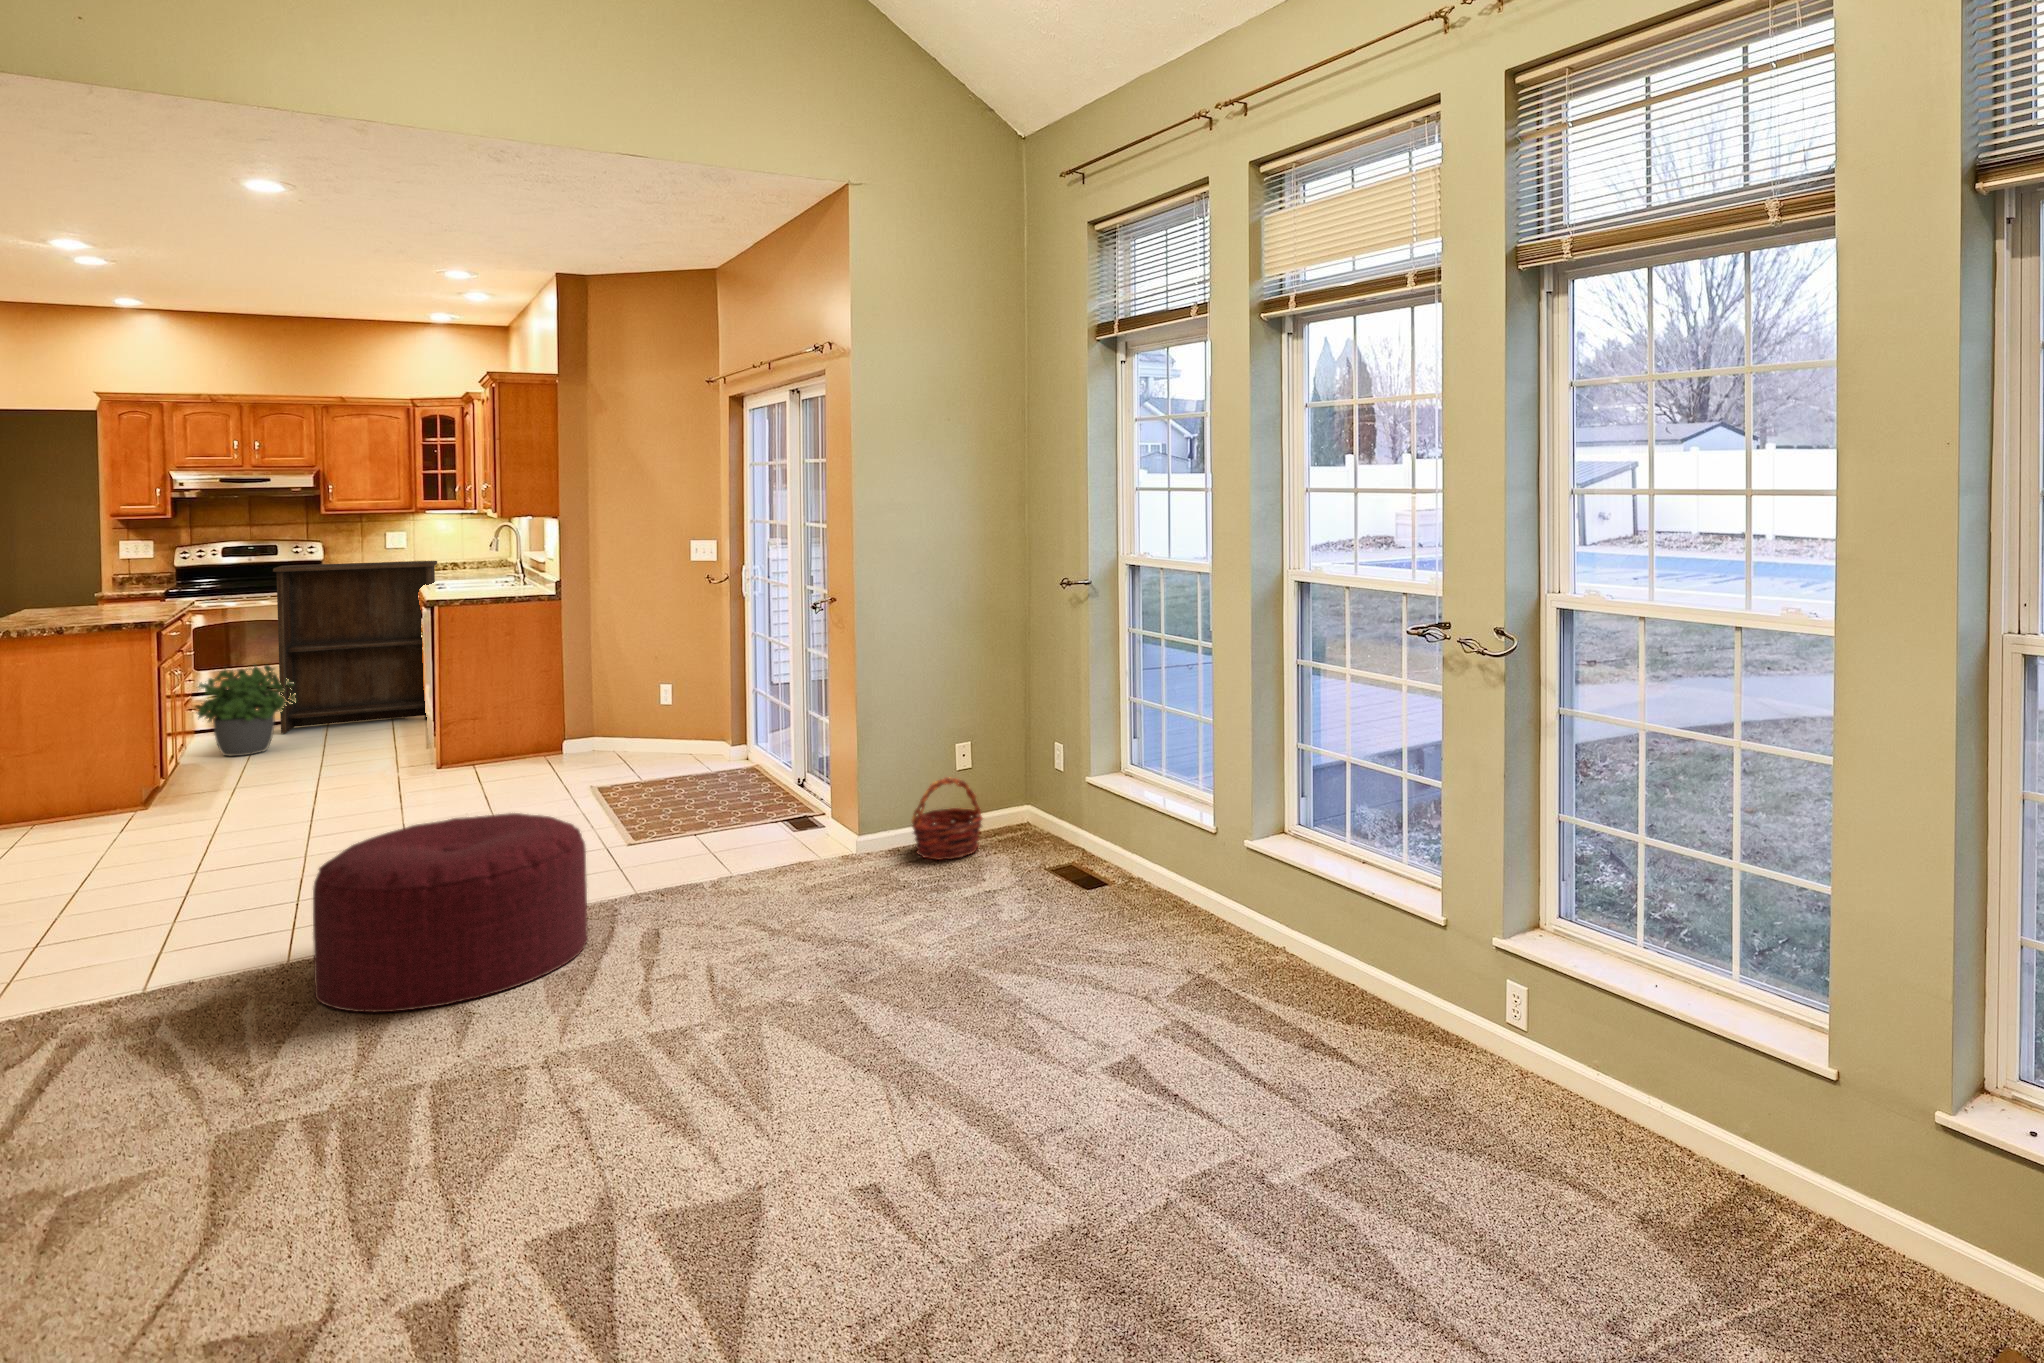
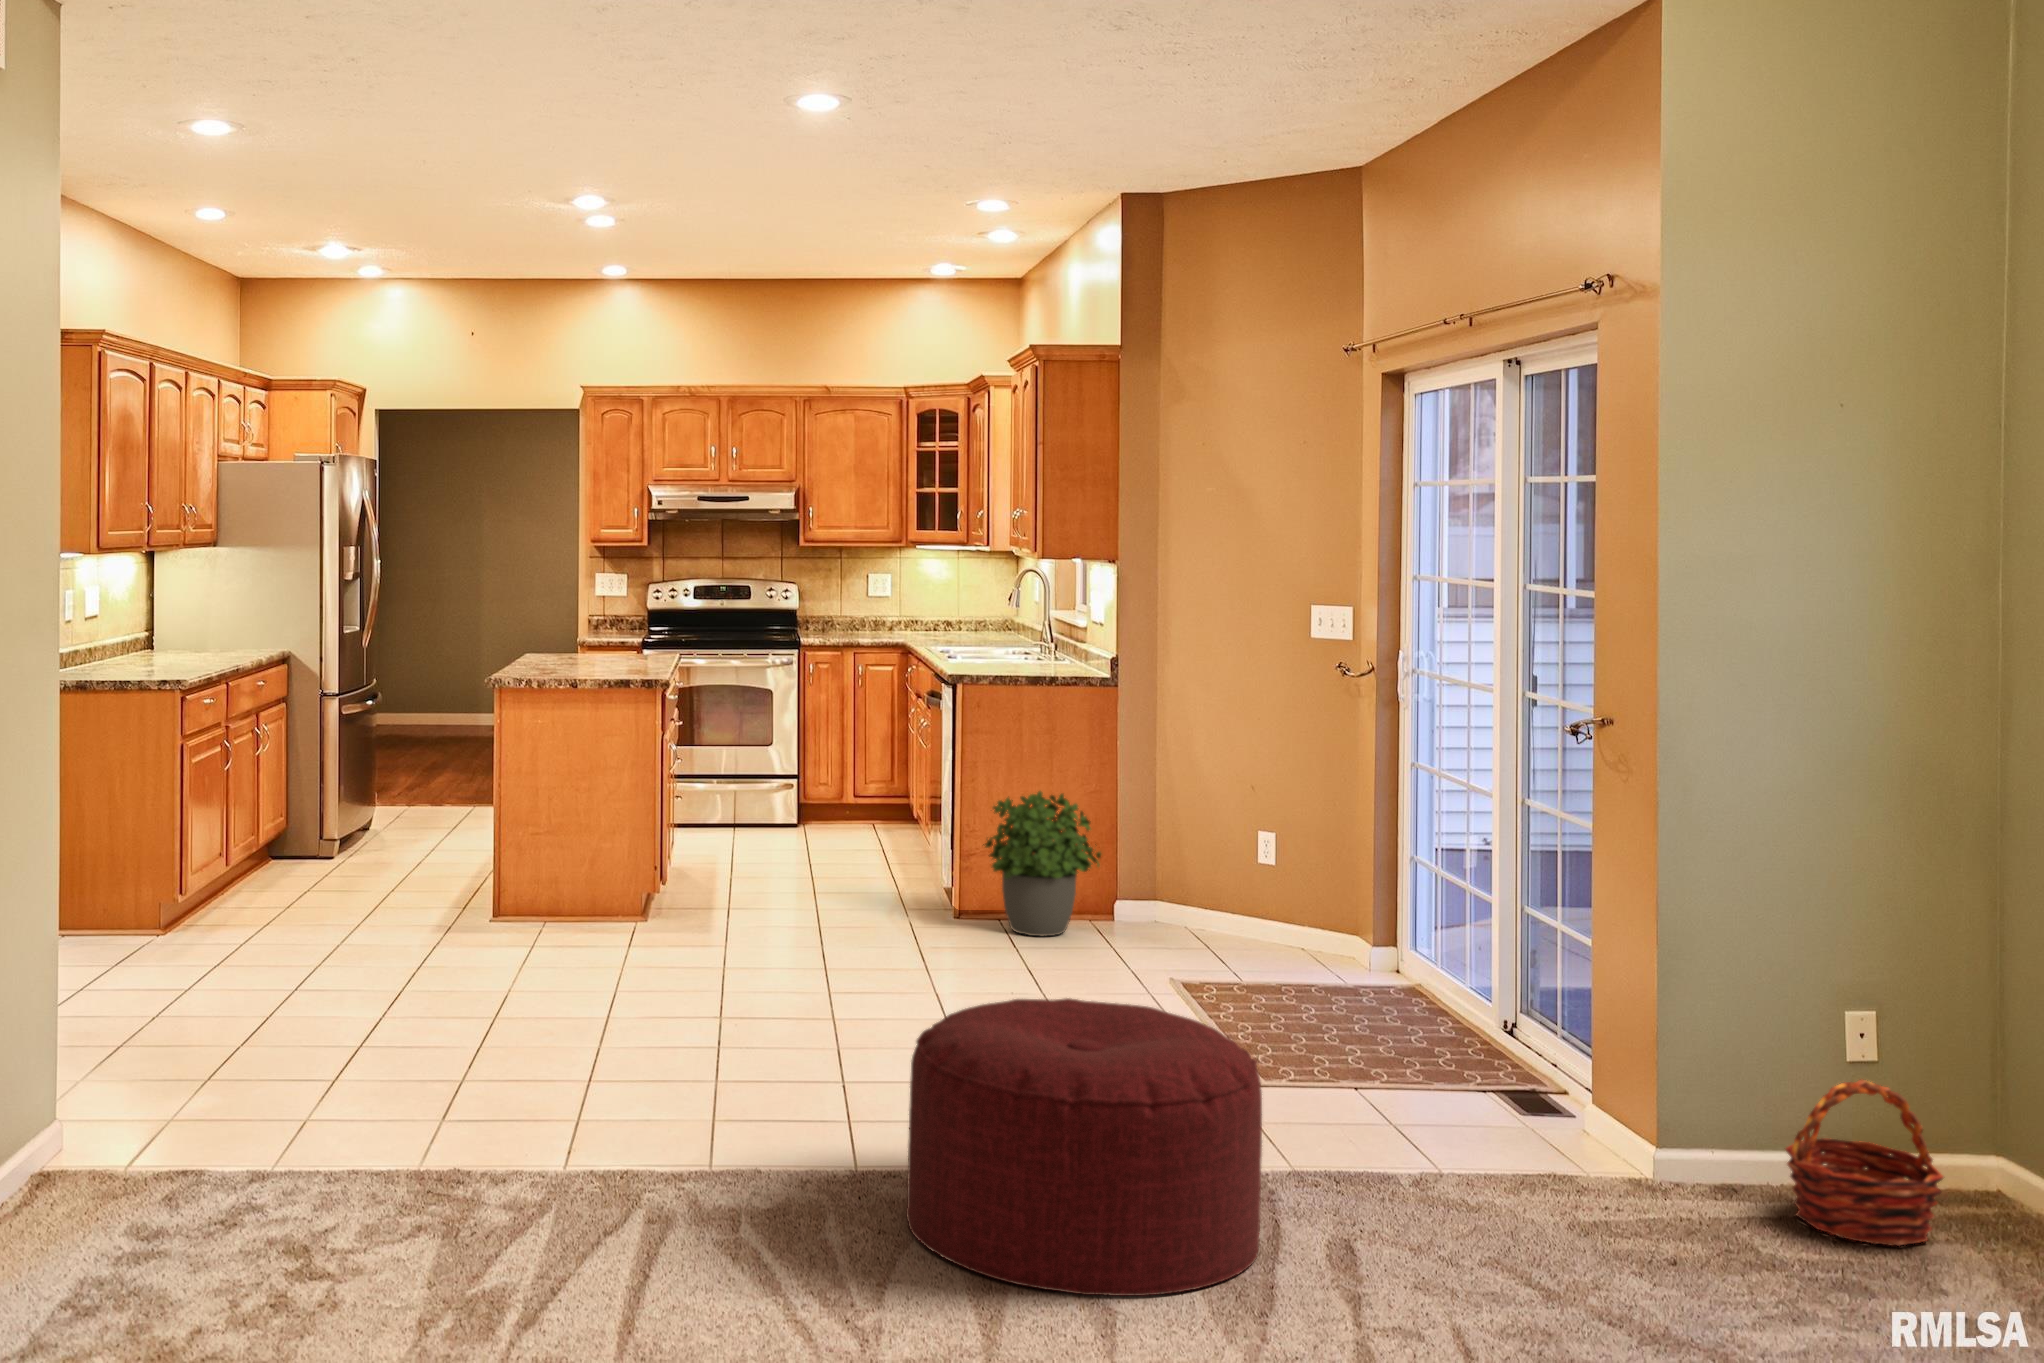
bookshelf: present [273,561,437,733] -> none [755,612,932,843]
potted plant: present [196,665,296,756] -> present [983,791,1101,936]

